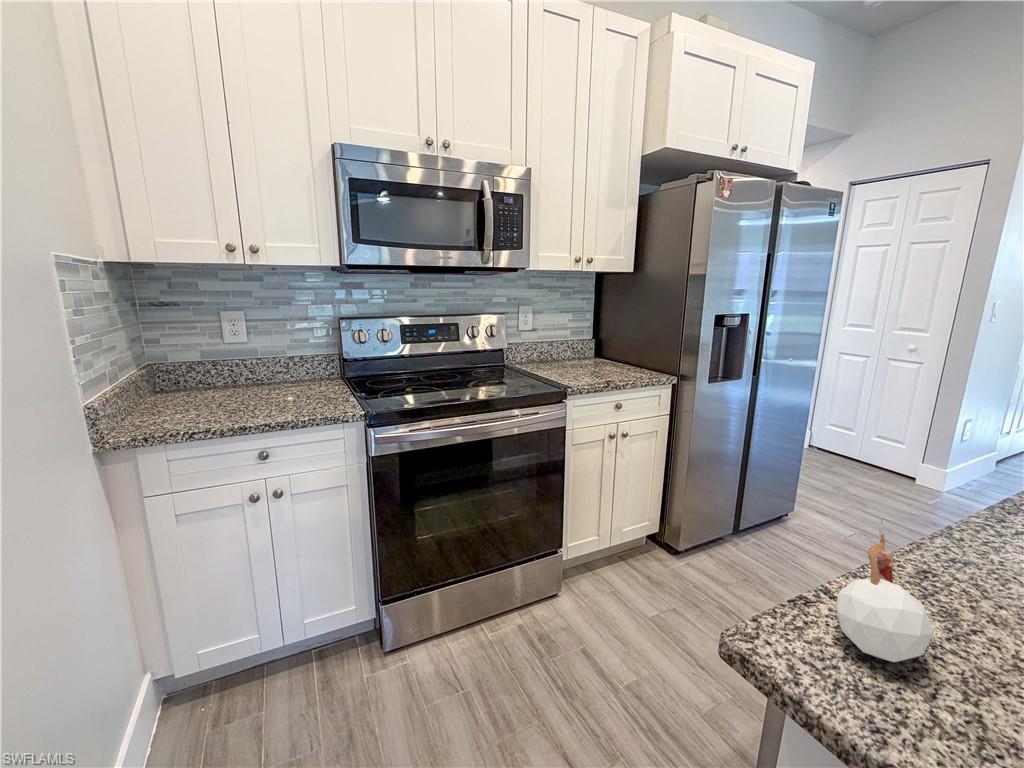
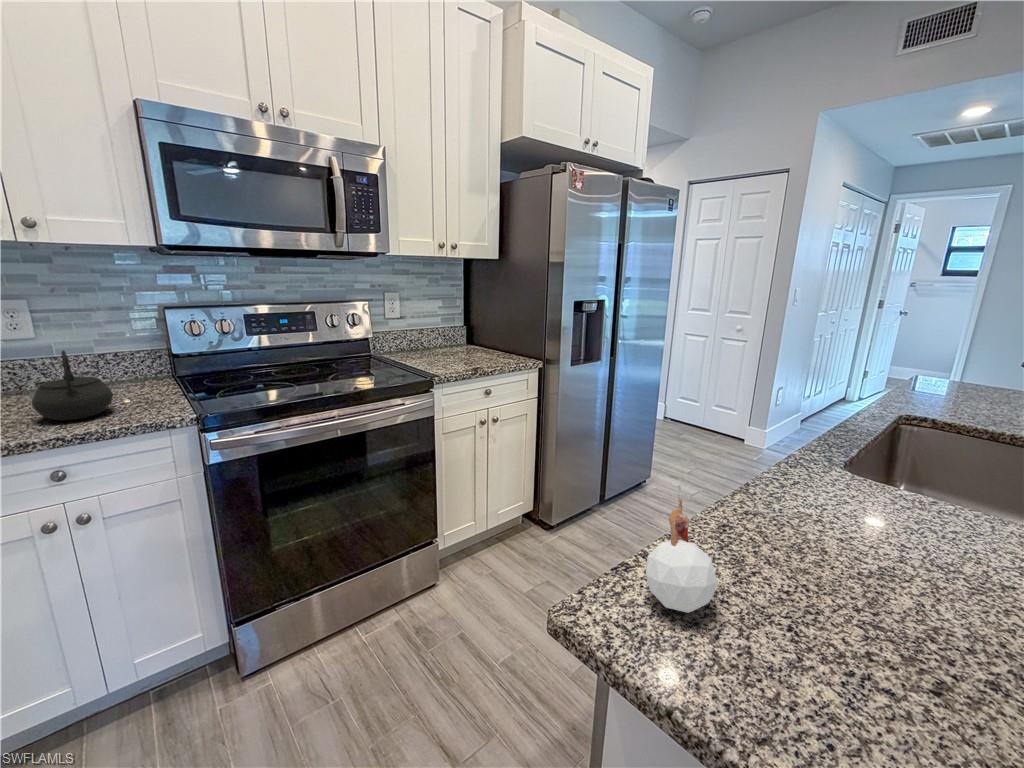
kettle: none [249,353,304,410] -> present [32,350,113,420]

